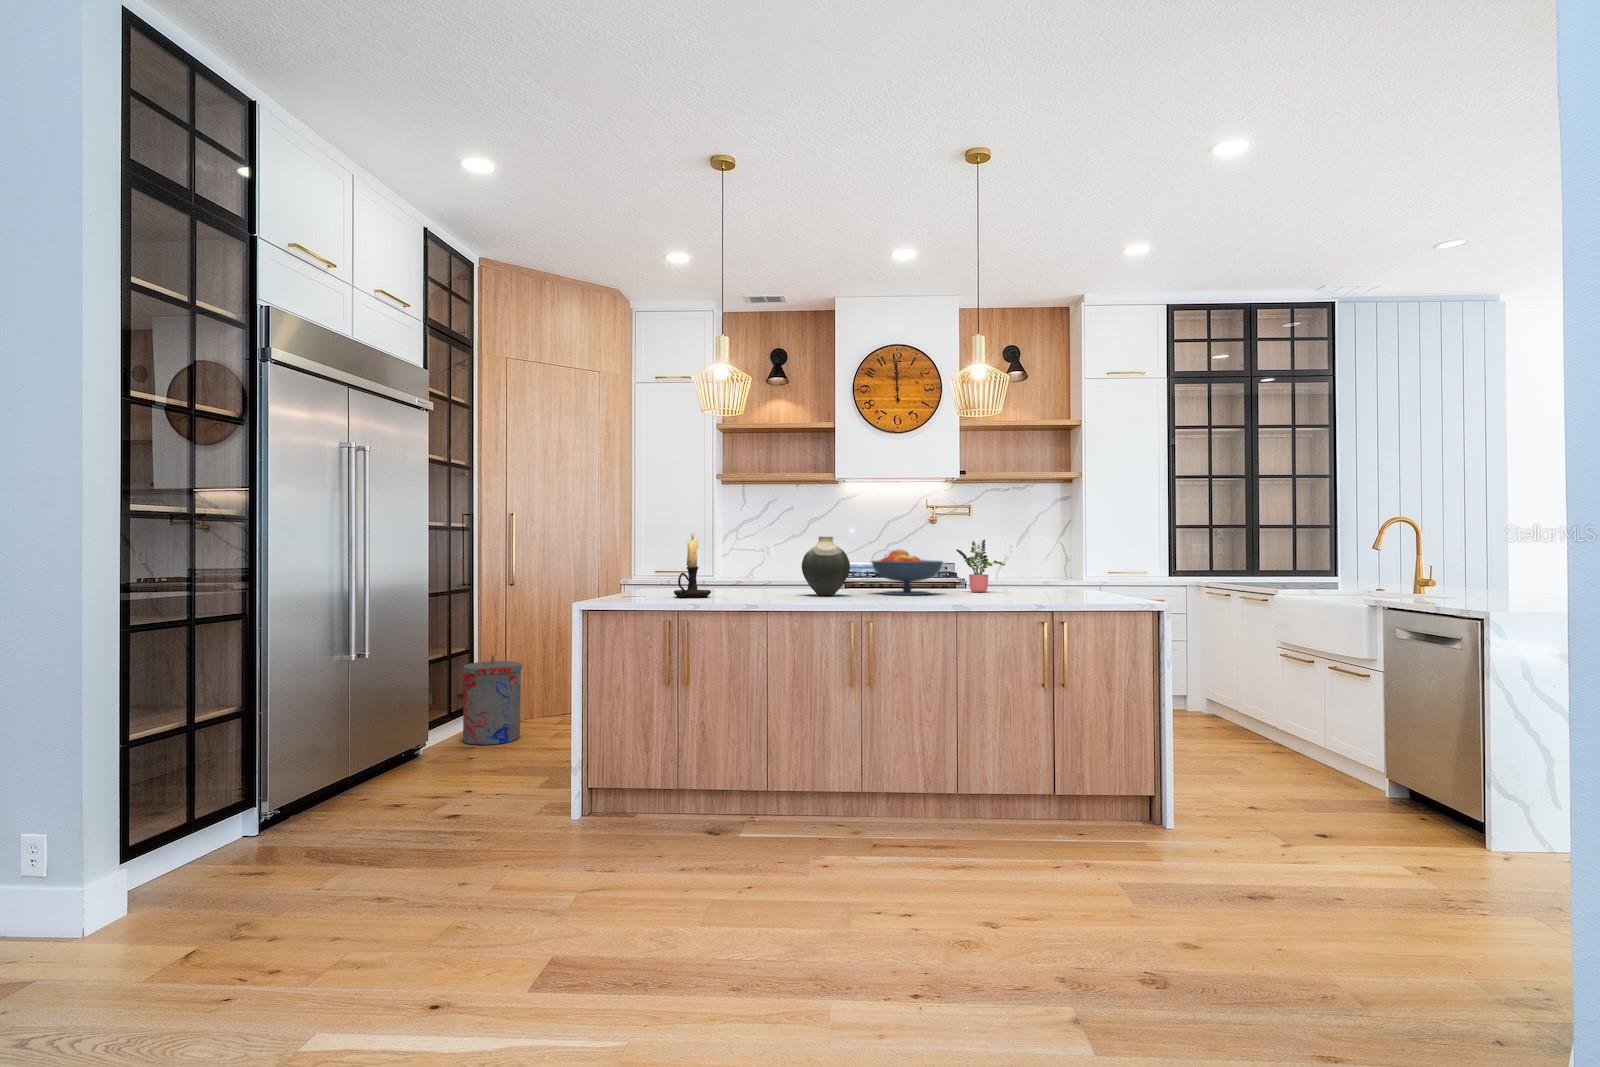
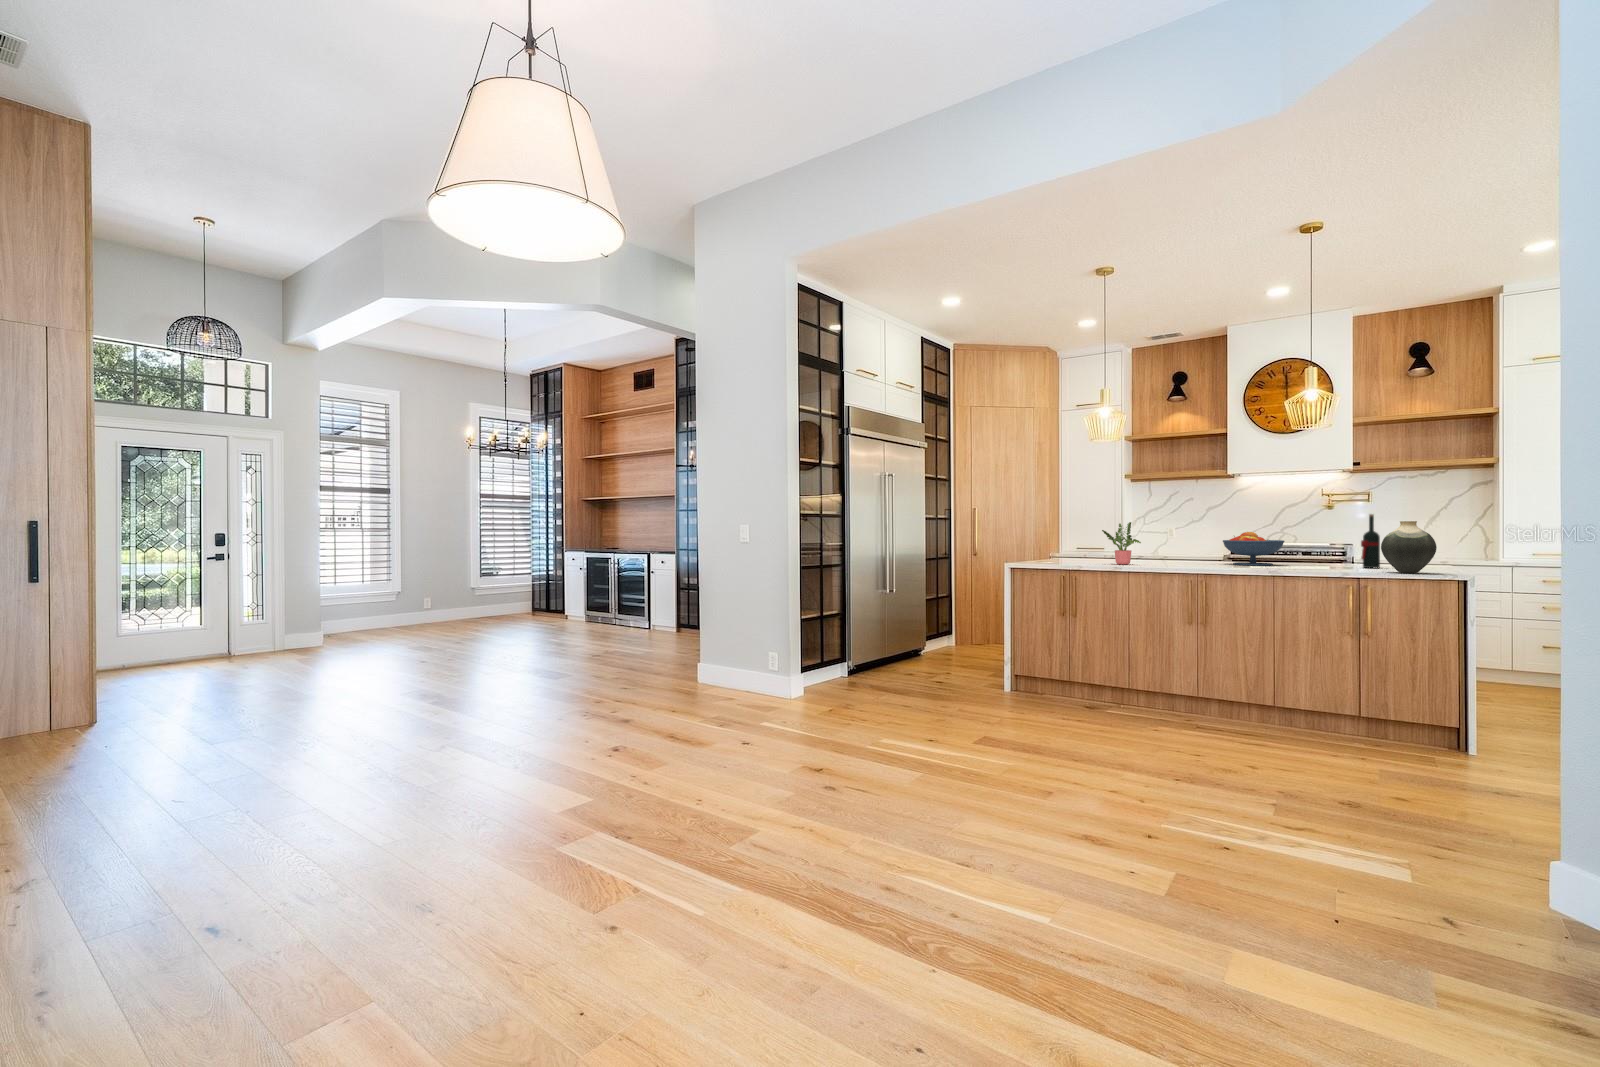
wine bottle: none [1024,527,1043,595] -> present [1361,514,1380,568]
candle holder: present [674,529,711,598] -> none [1069,518,1094,562]
vase: present [802,537,850,596] -> present [1381,521,1437,573]
potted plant: present [957,540,1005,592] -> present [1102,522,1141,565]
trash can: present [463,655,522,745] -> none [945,598,981,654]

